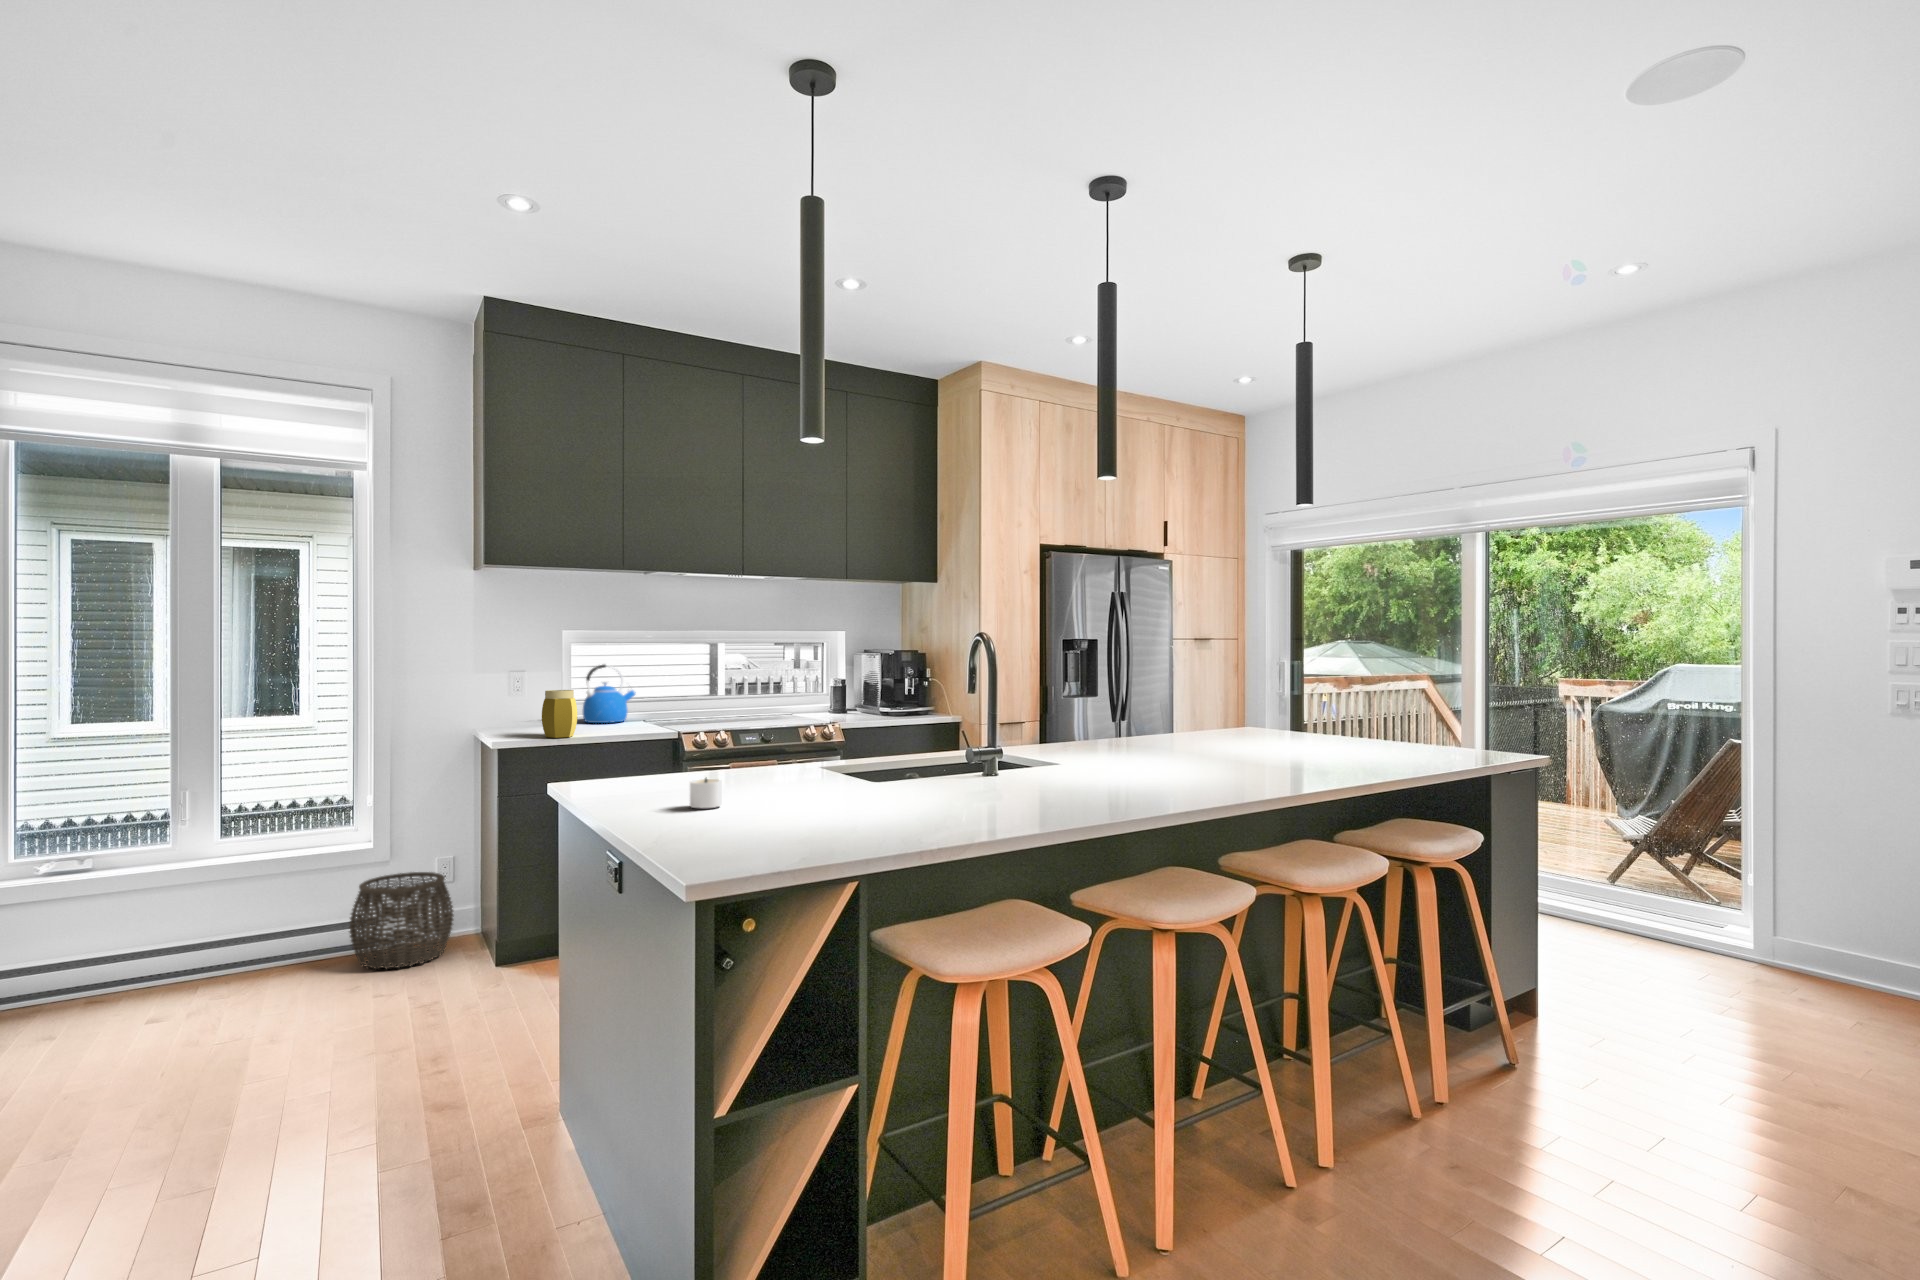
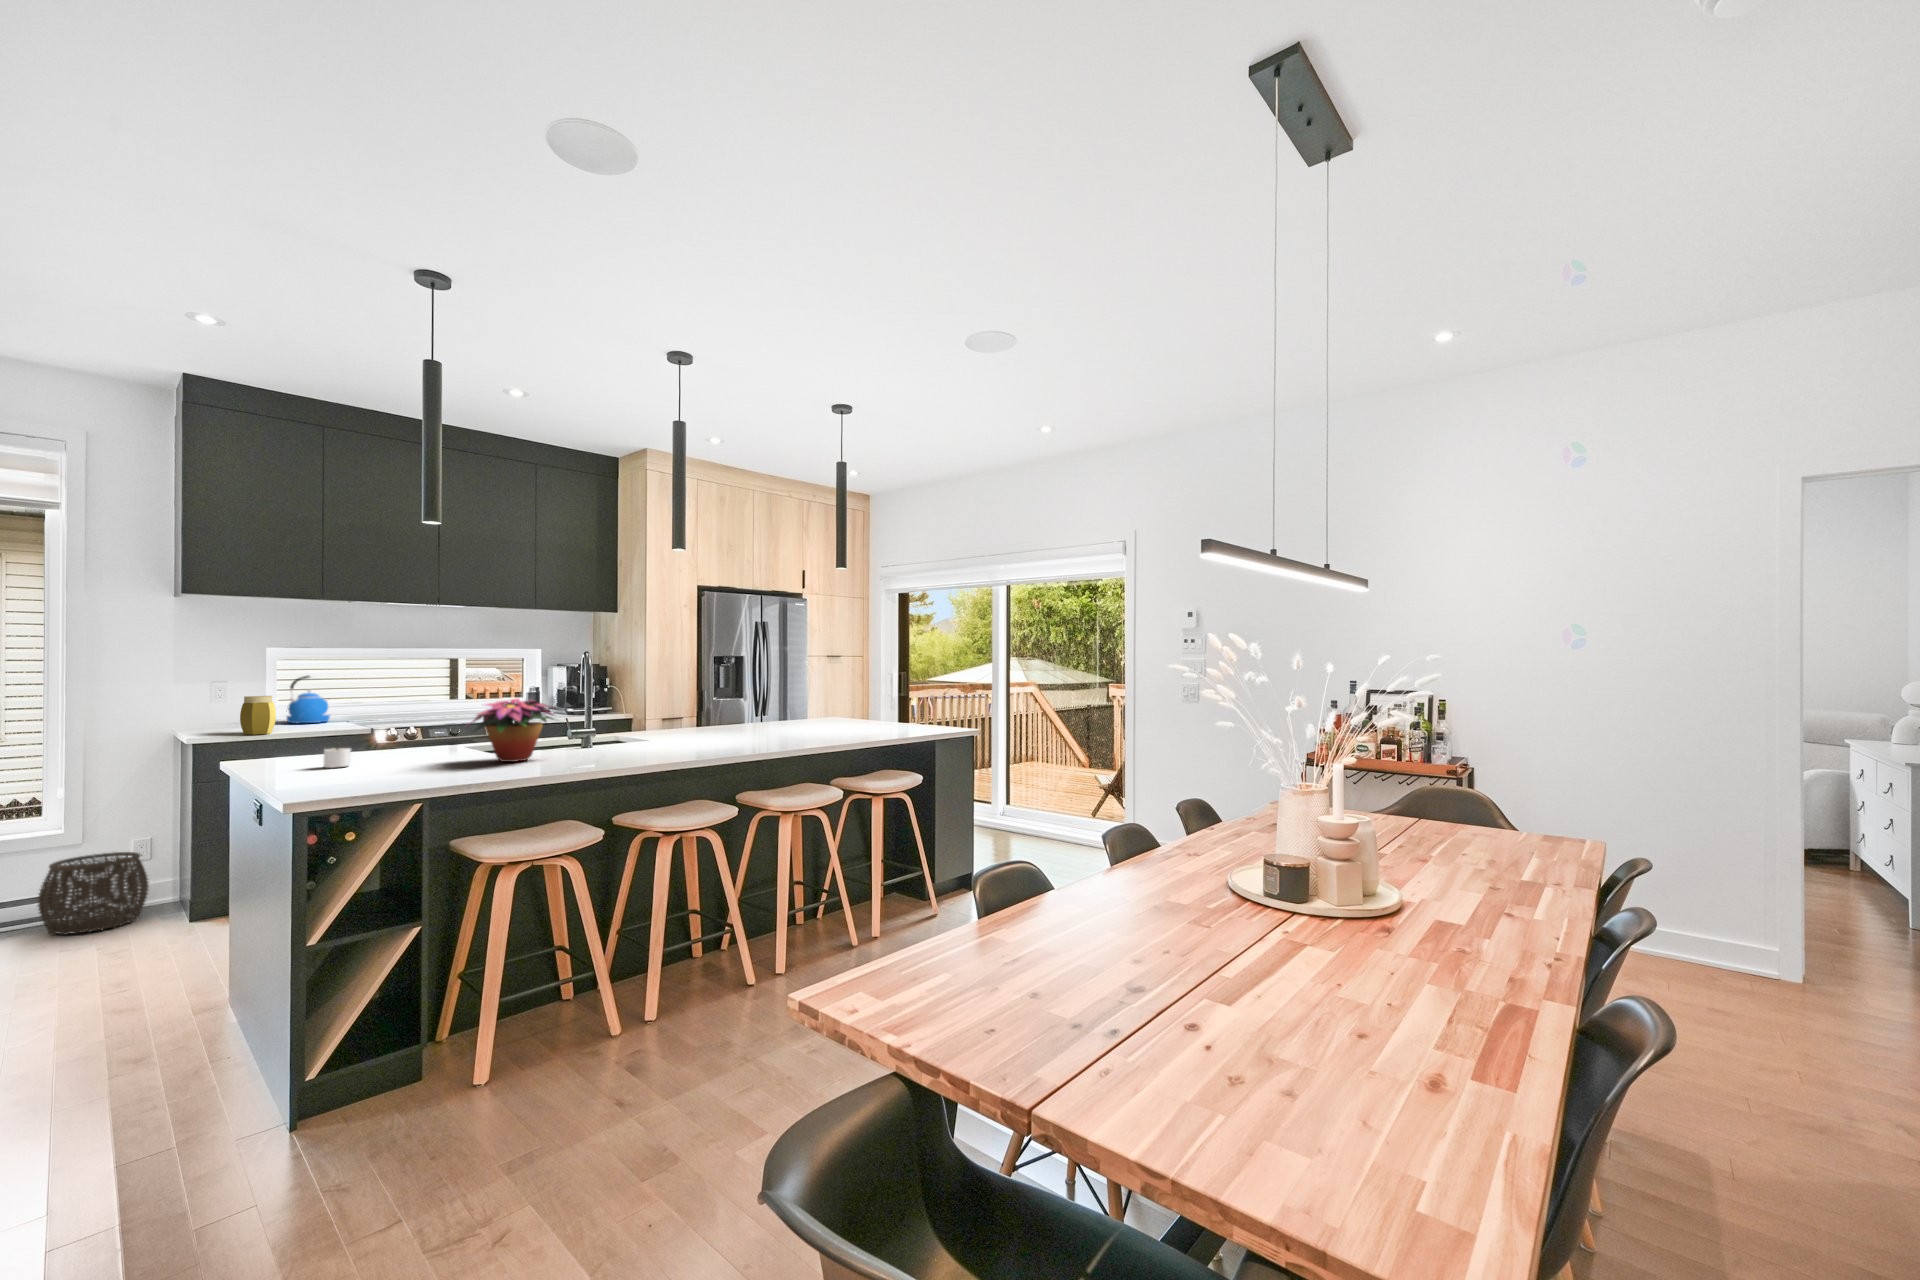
flower arrangement: none [861,708,1003,808] -> present [473,698,554,762]

